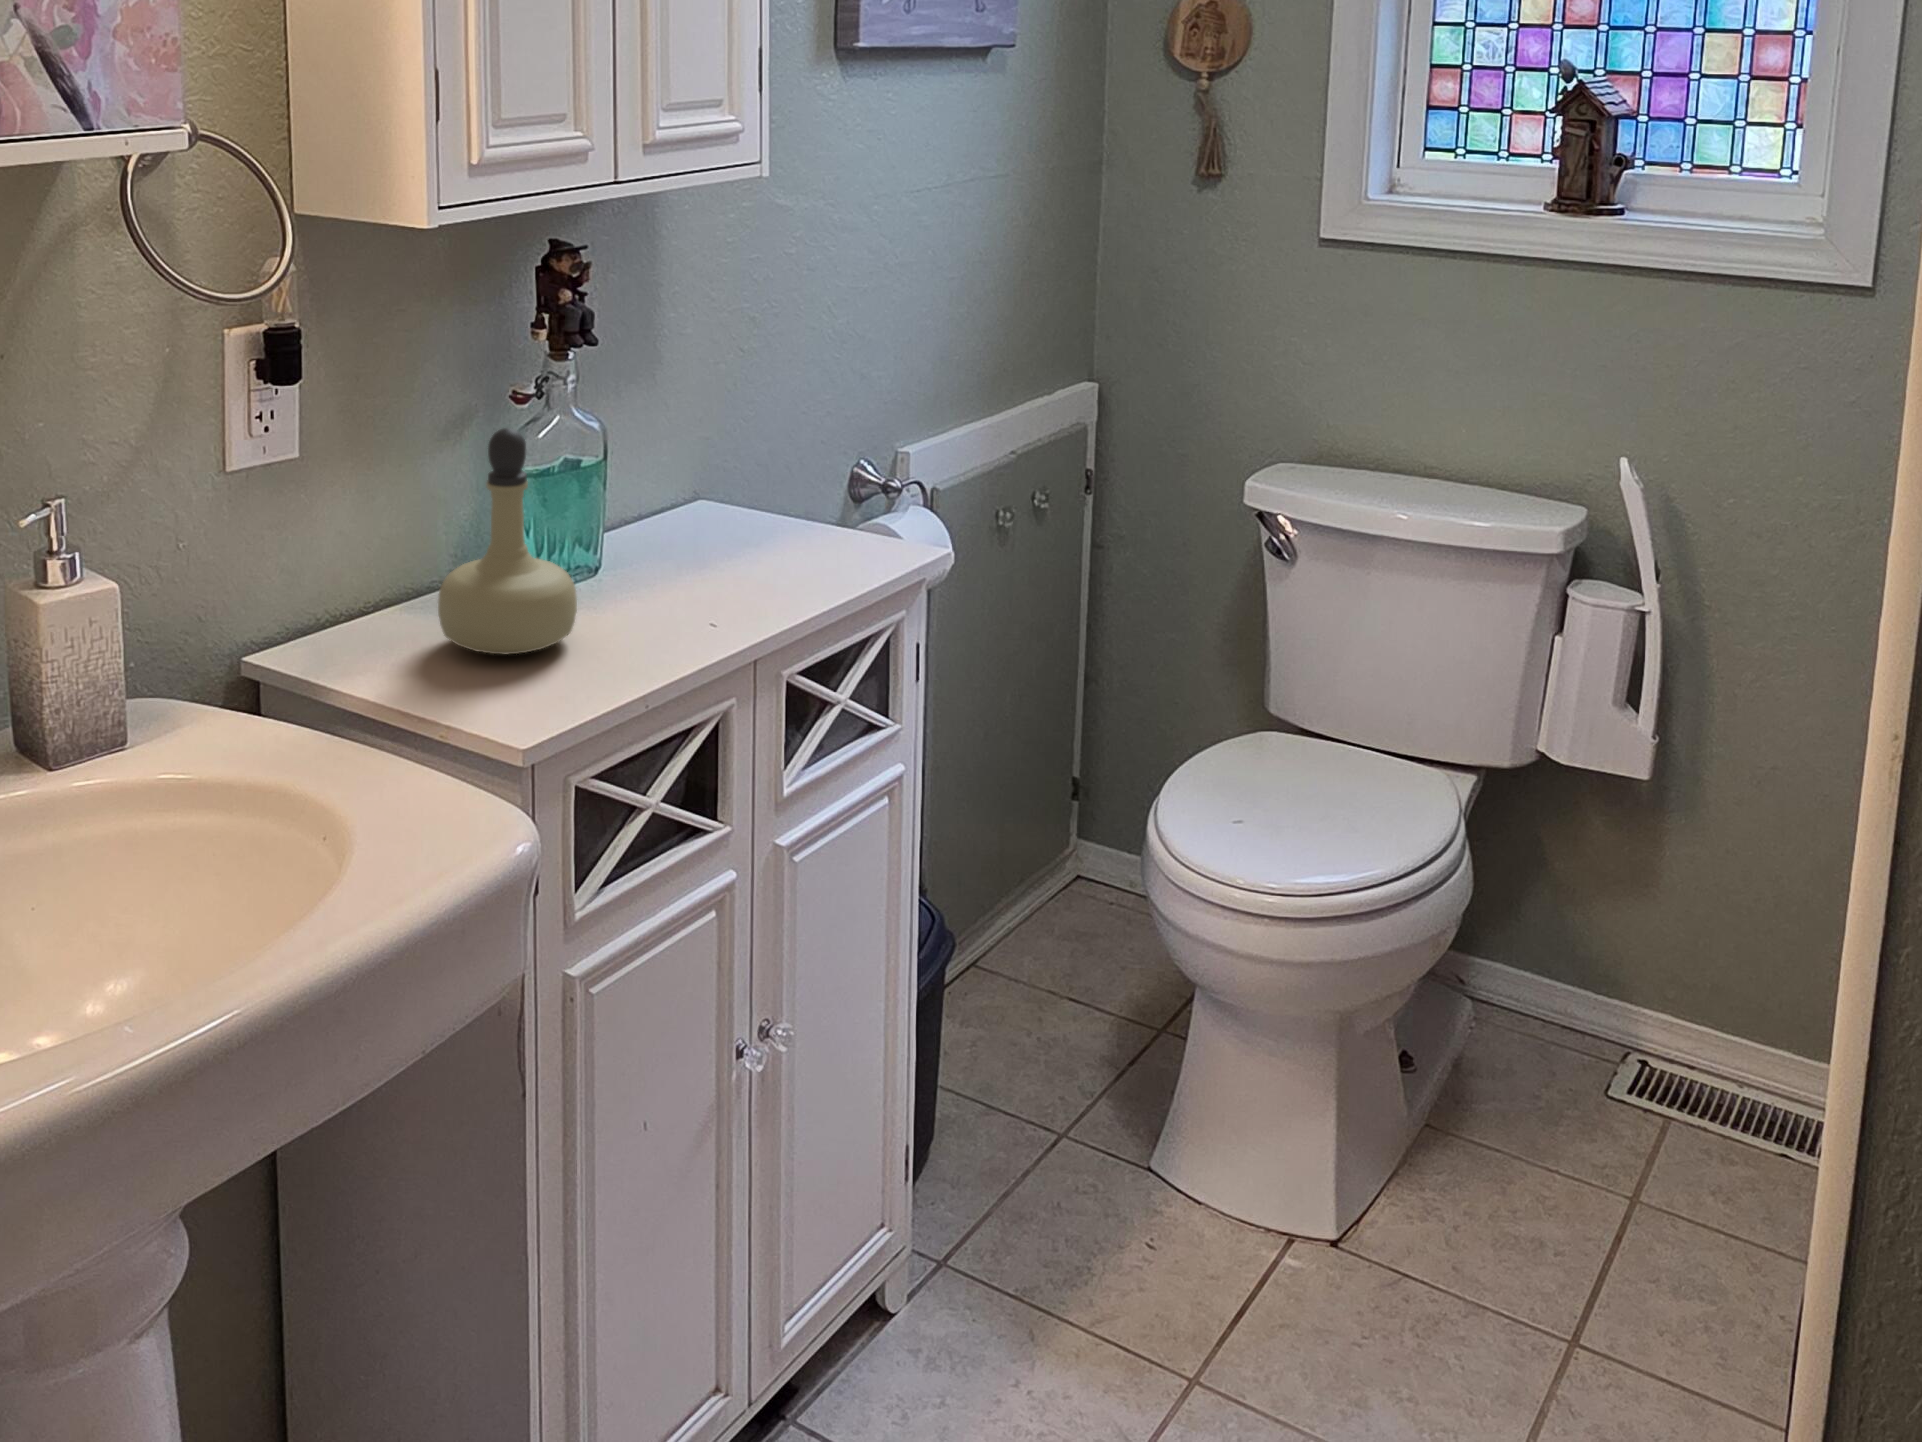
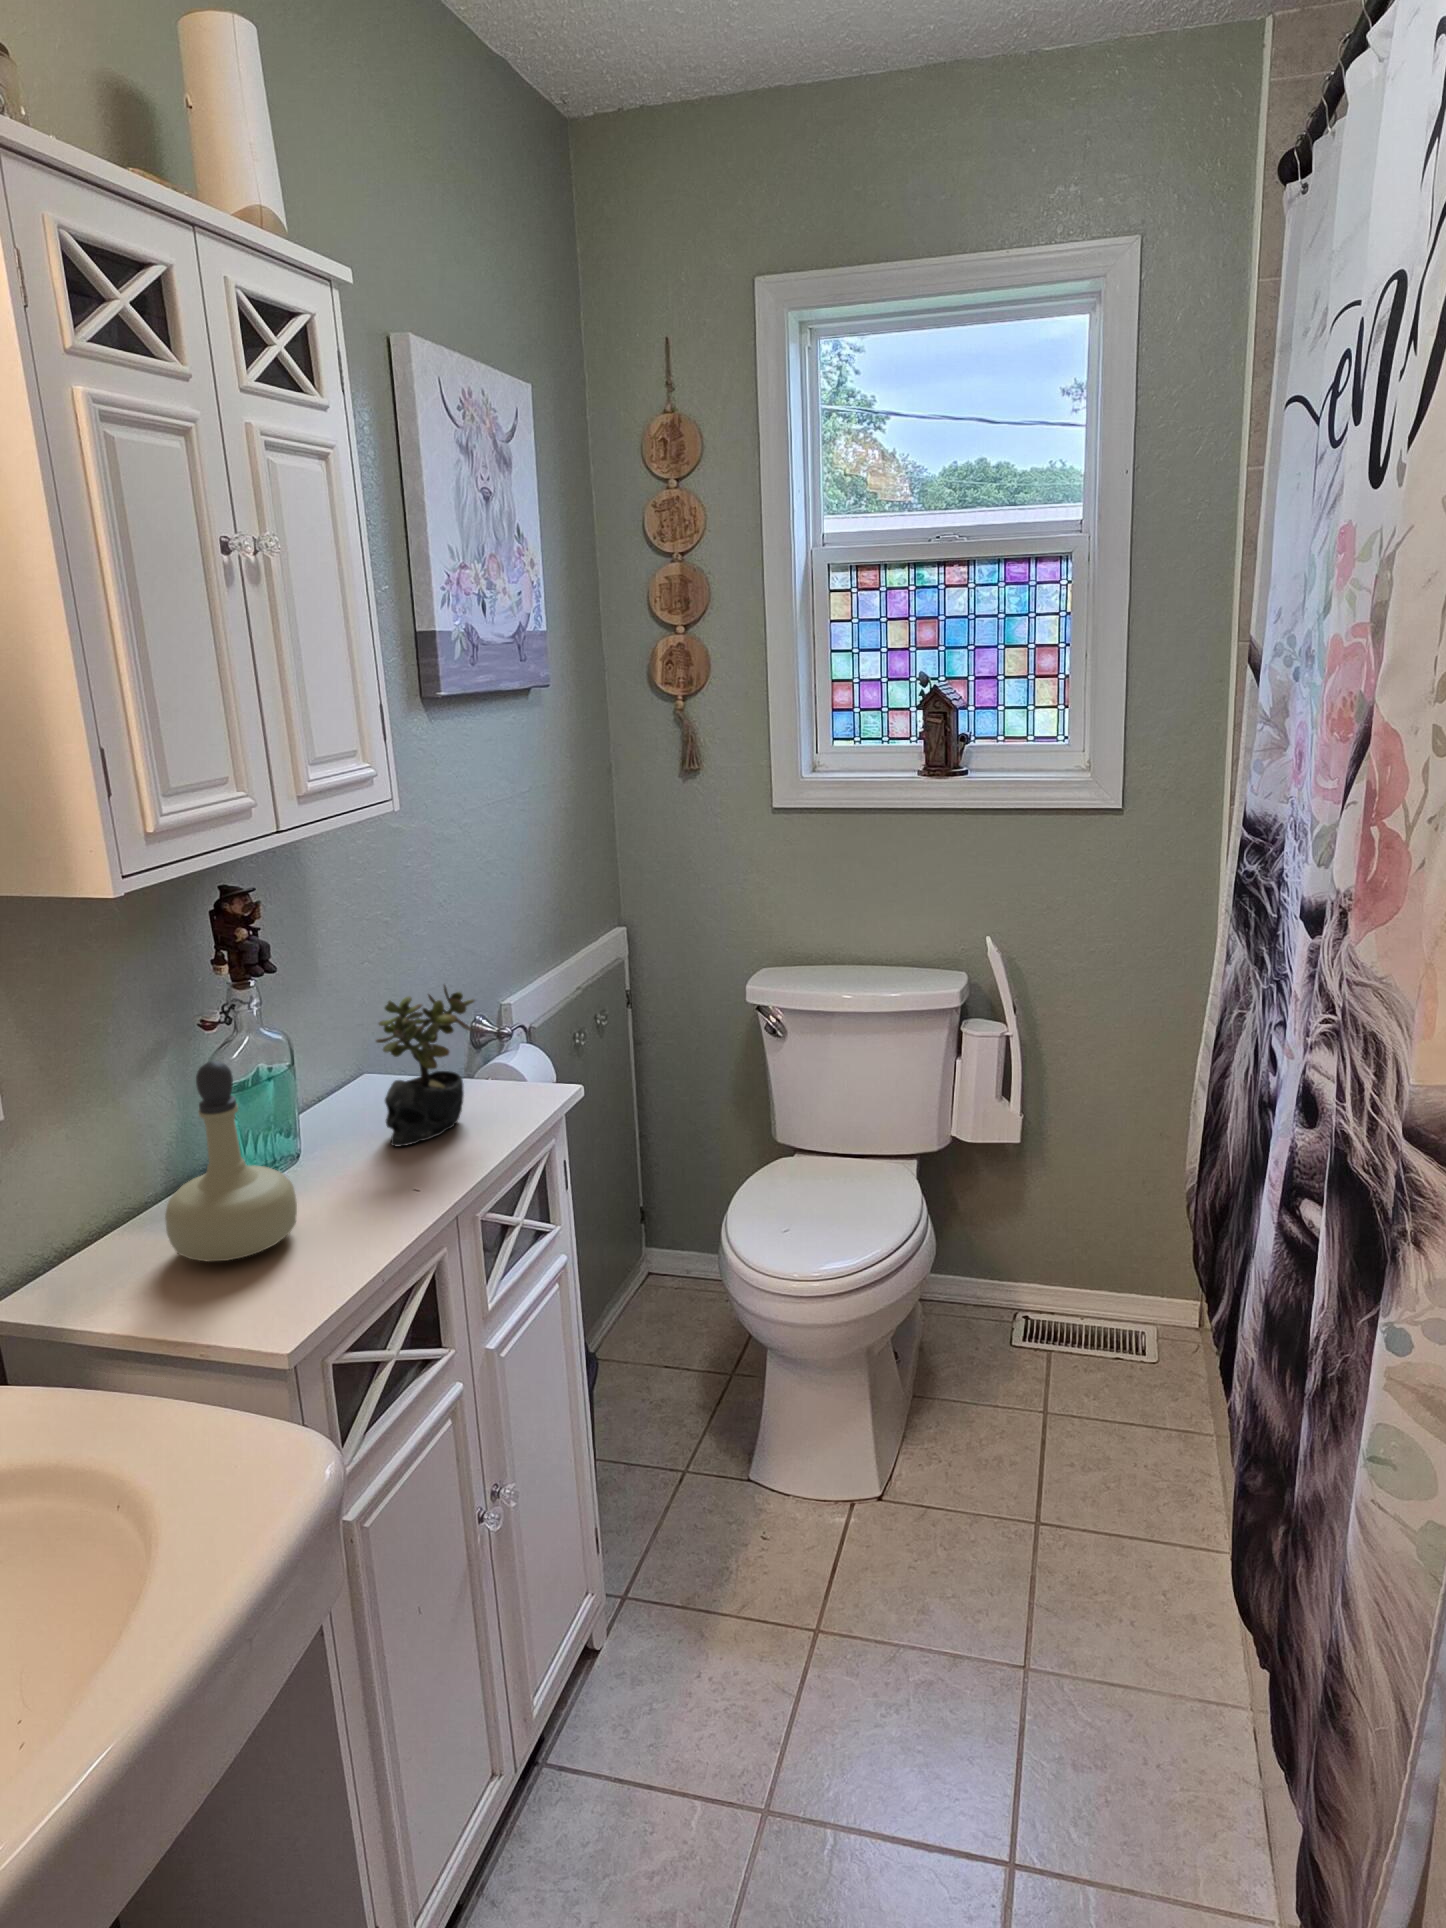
succulent plant: none [697,392,825,579] -> present [376,985,474,1146]

